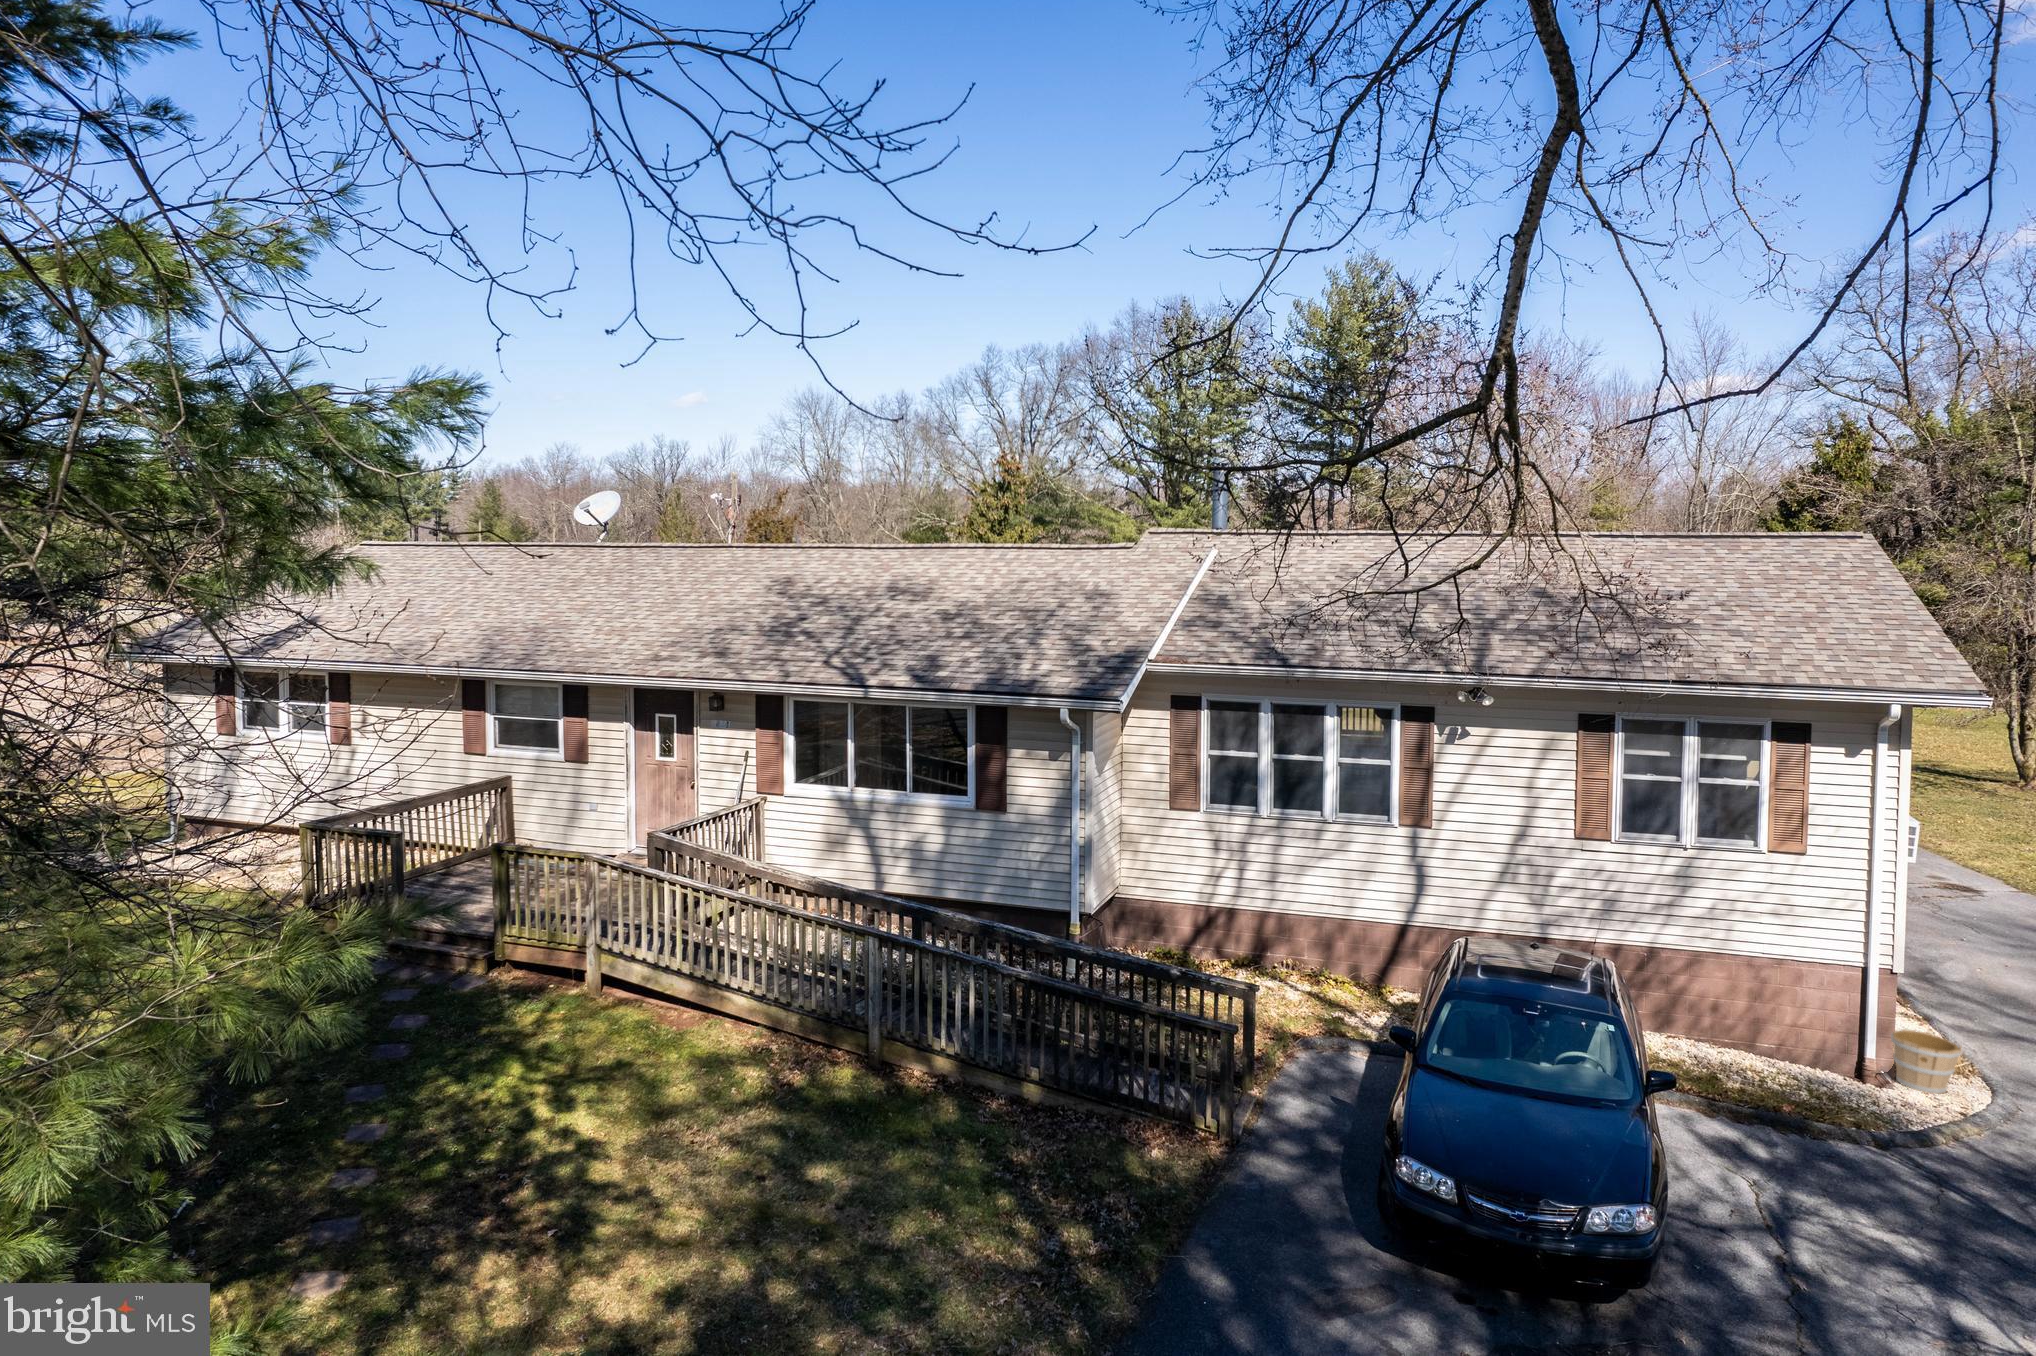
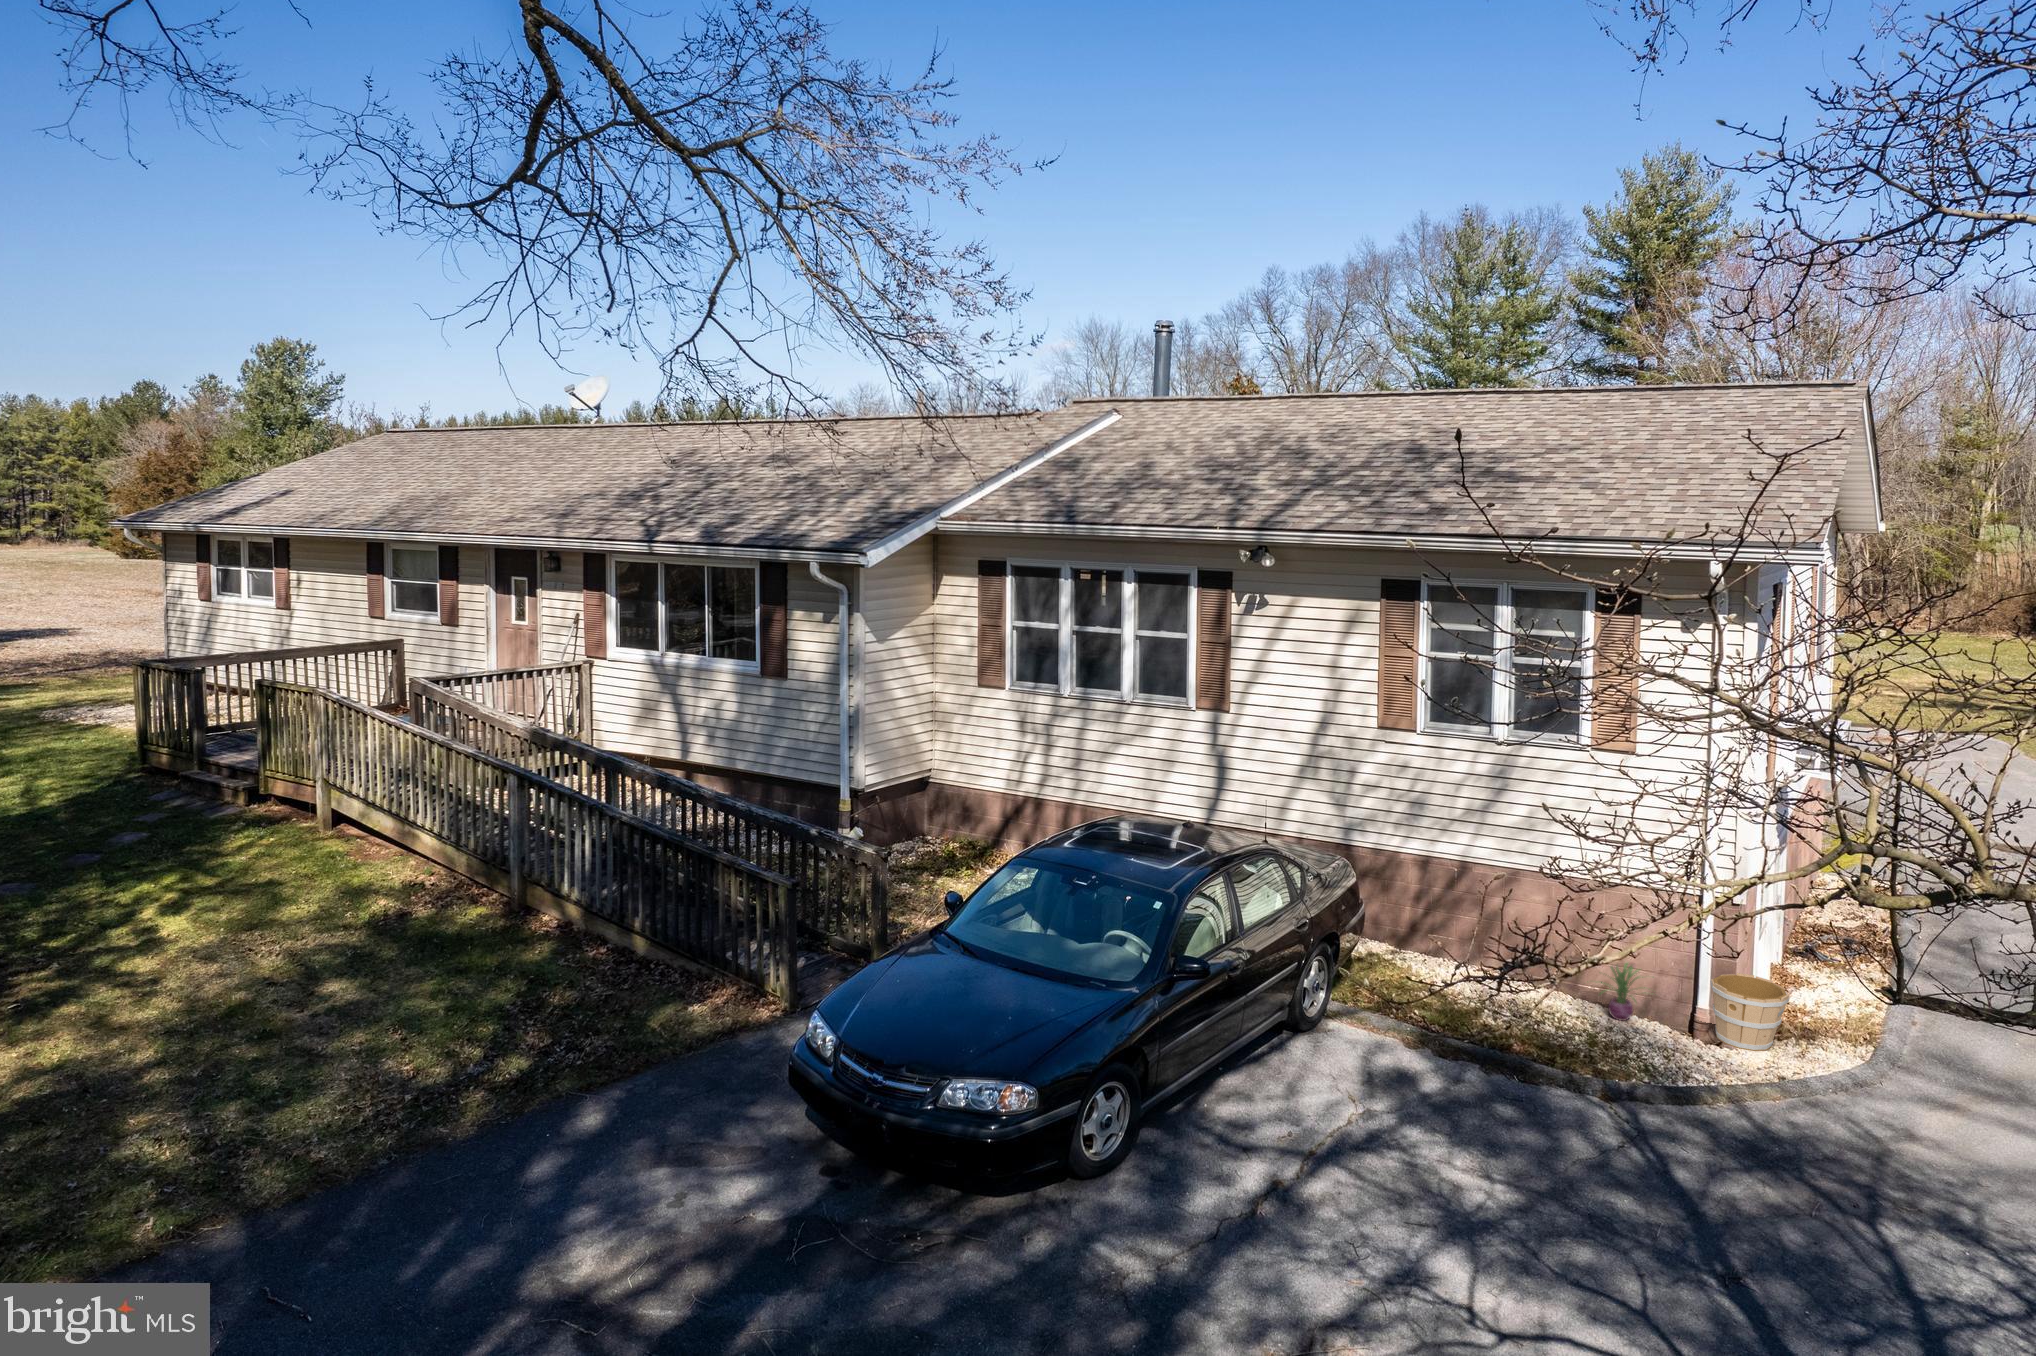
decorative plant: none [1789,1021,1853,1077] -> present [1587,963,1645,1021]

